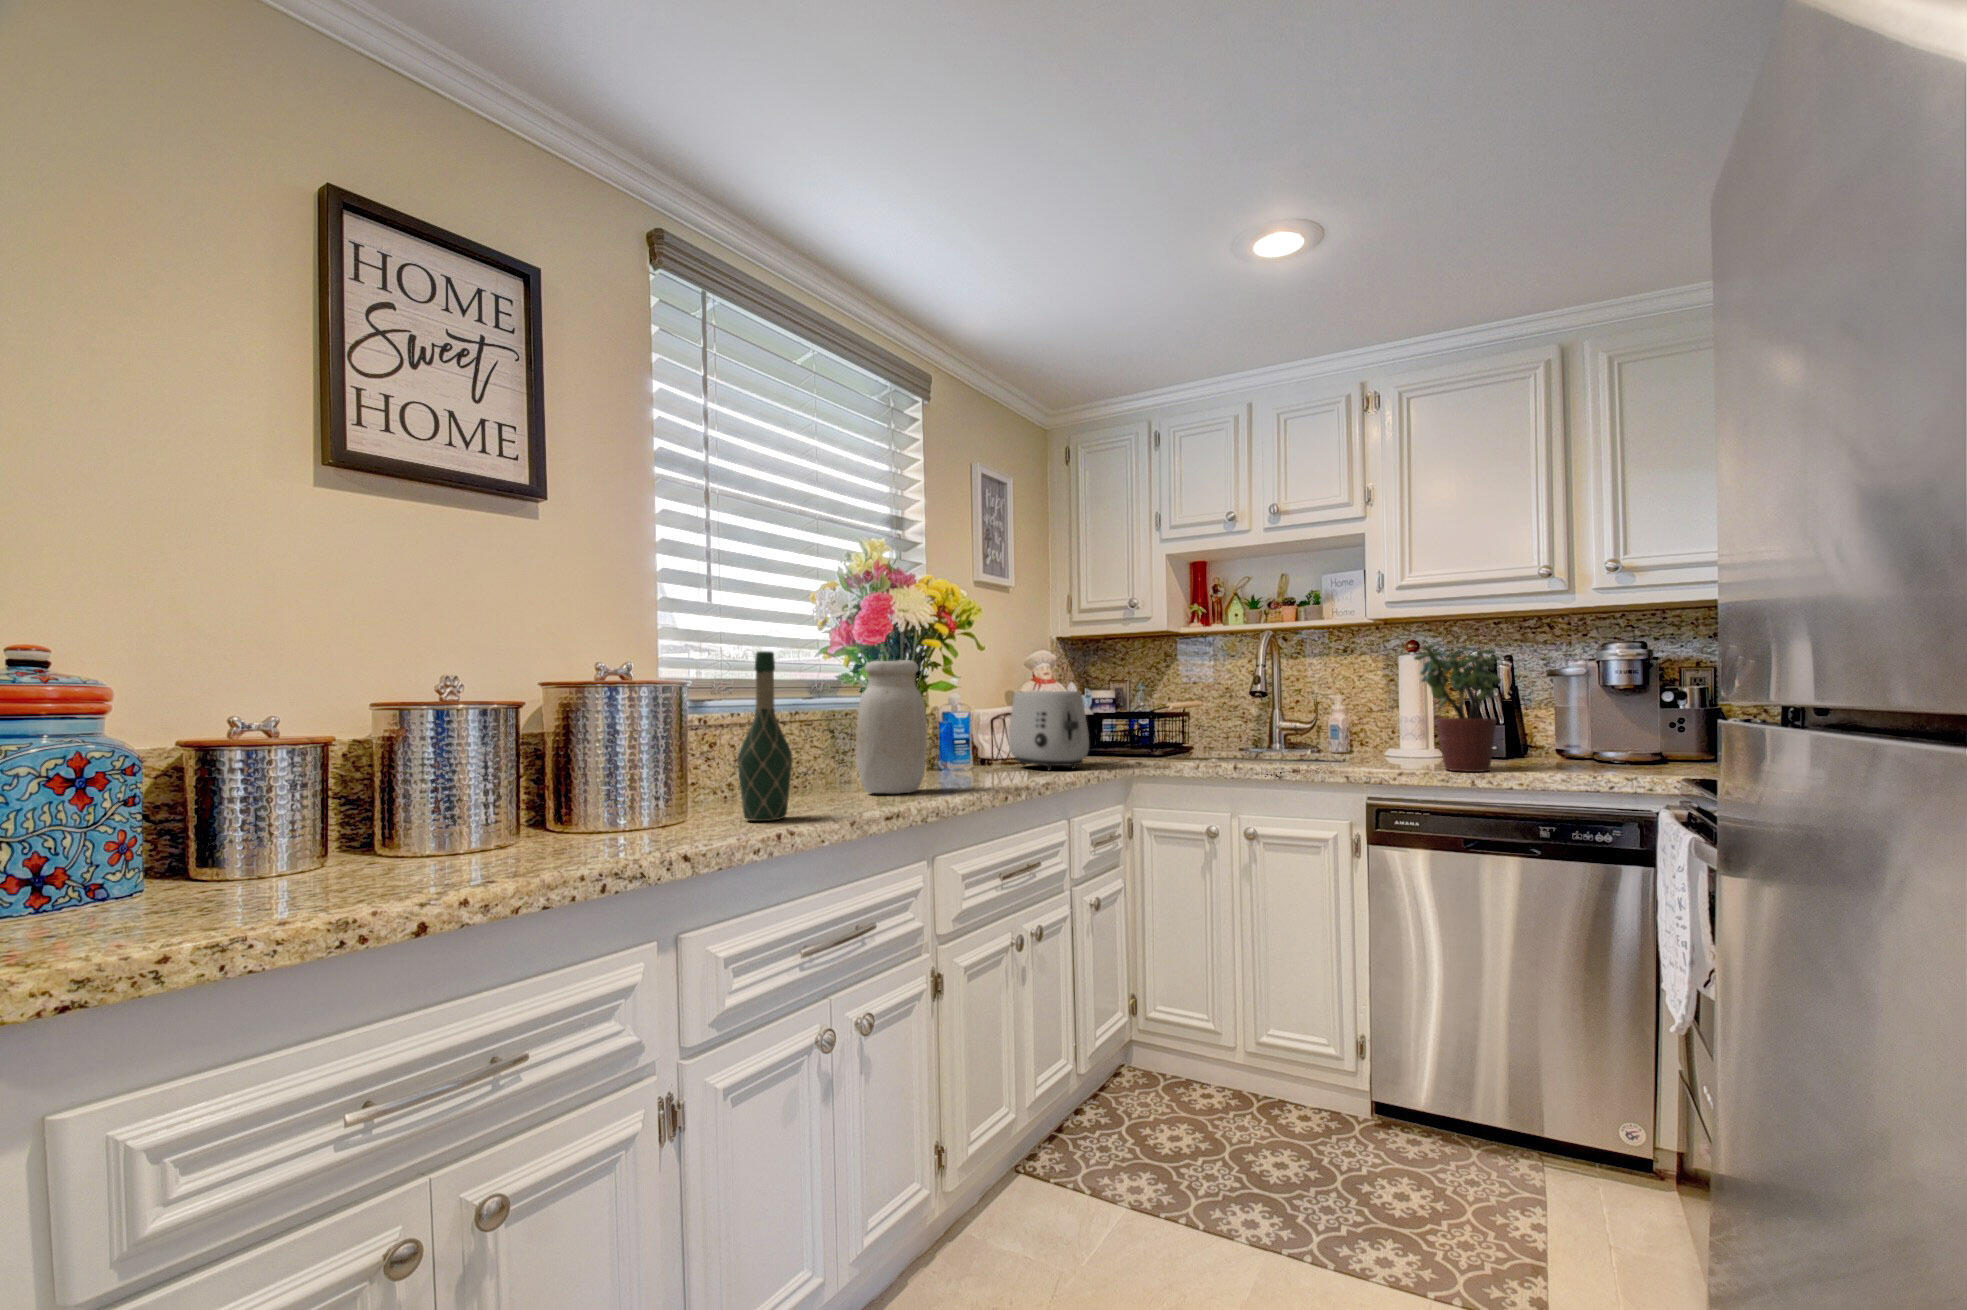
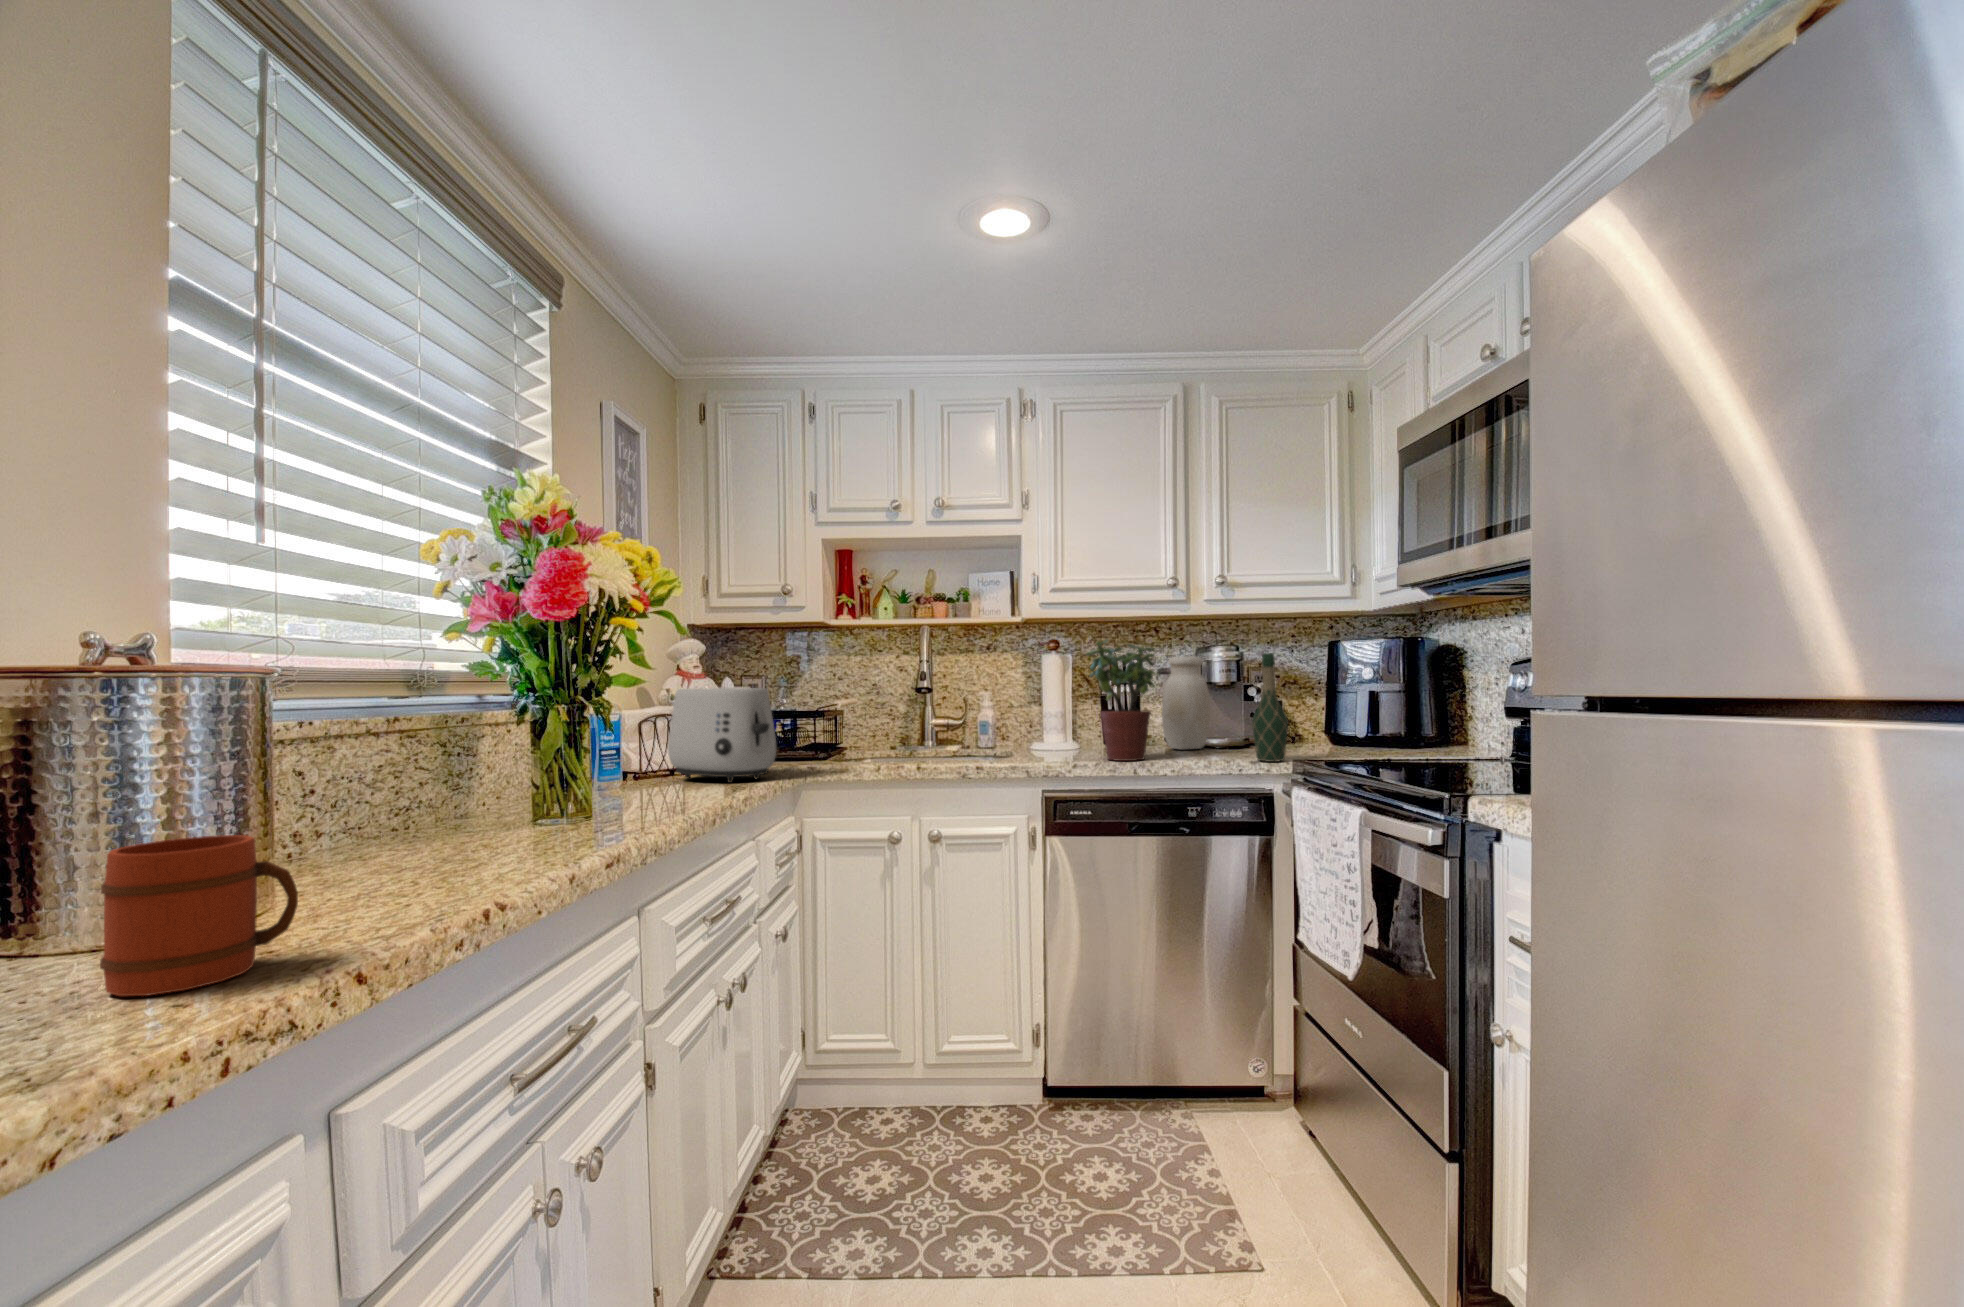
wine bottle: present [738,651,793,821] -> present [1252,653,1288,762]
jar: present [856,660,927,794] -> present [1162,656,1210,750]
mug: none [576,772,664,852] -> present [100,835,298,996]

